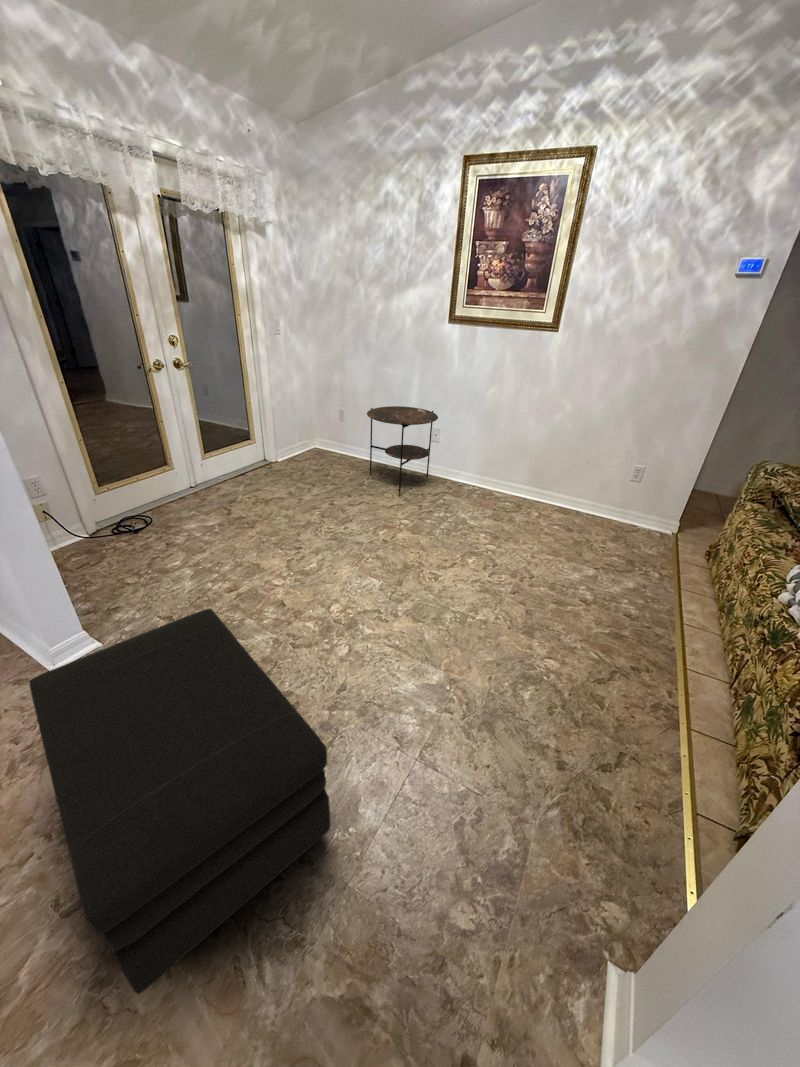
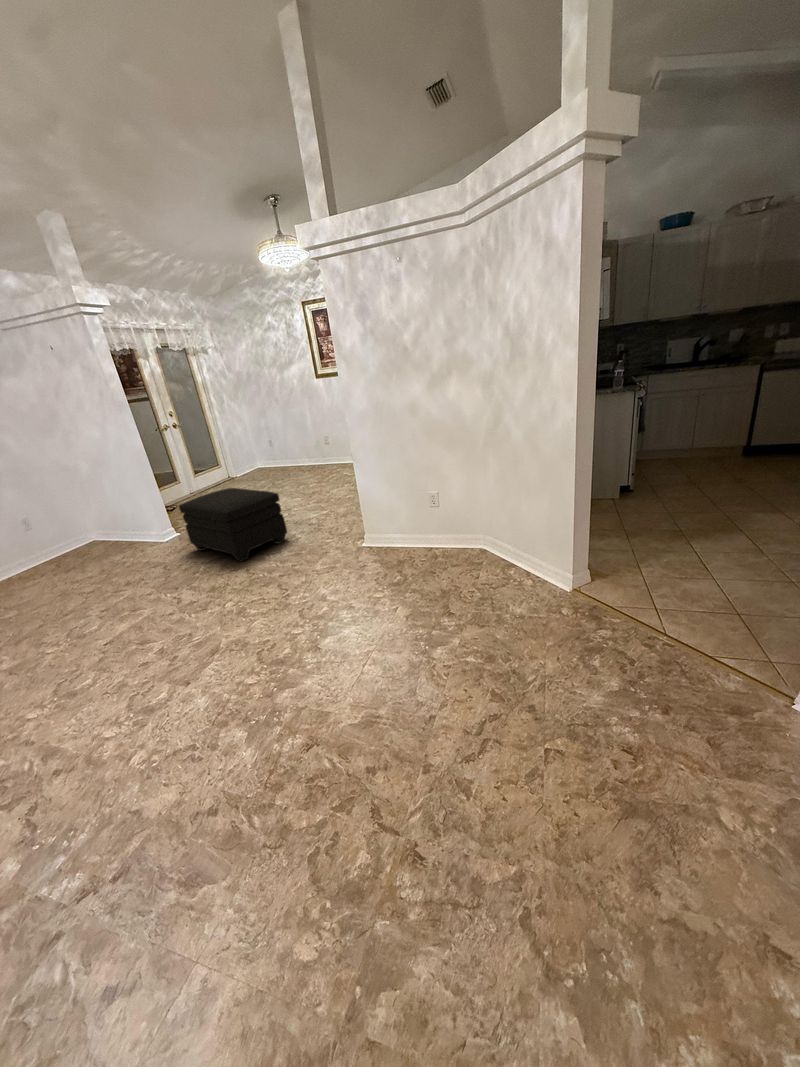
side table: present [367,406,438,496] -> none [283,426,328,474]

